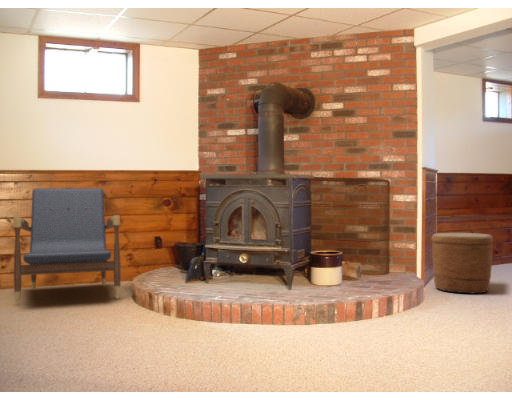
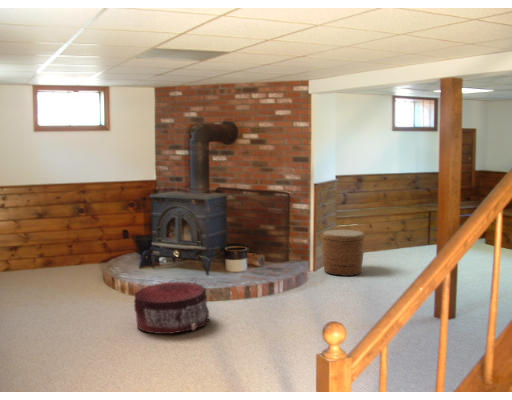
lounge chair: present [13,188,121,305] -> none [18,197,94,284]
pouf: none [204,290,331,375] -> present [134,282,209,334]

